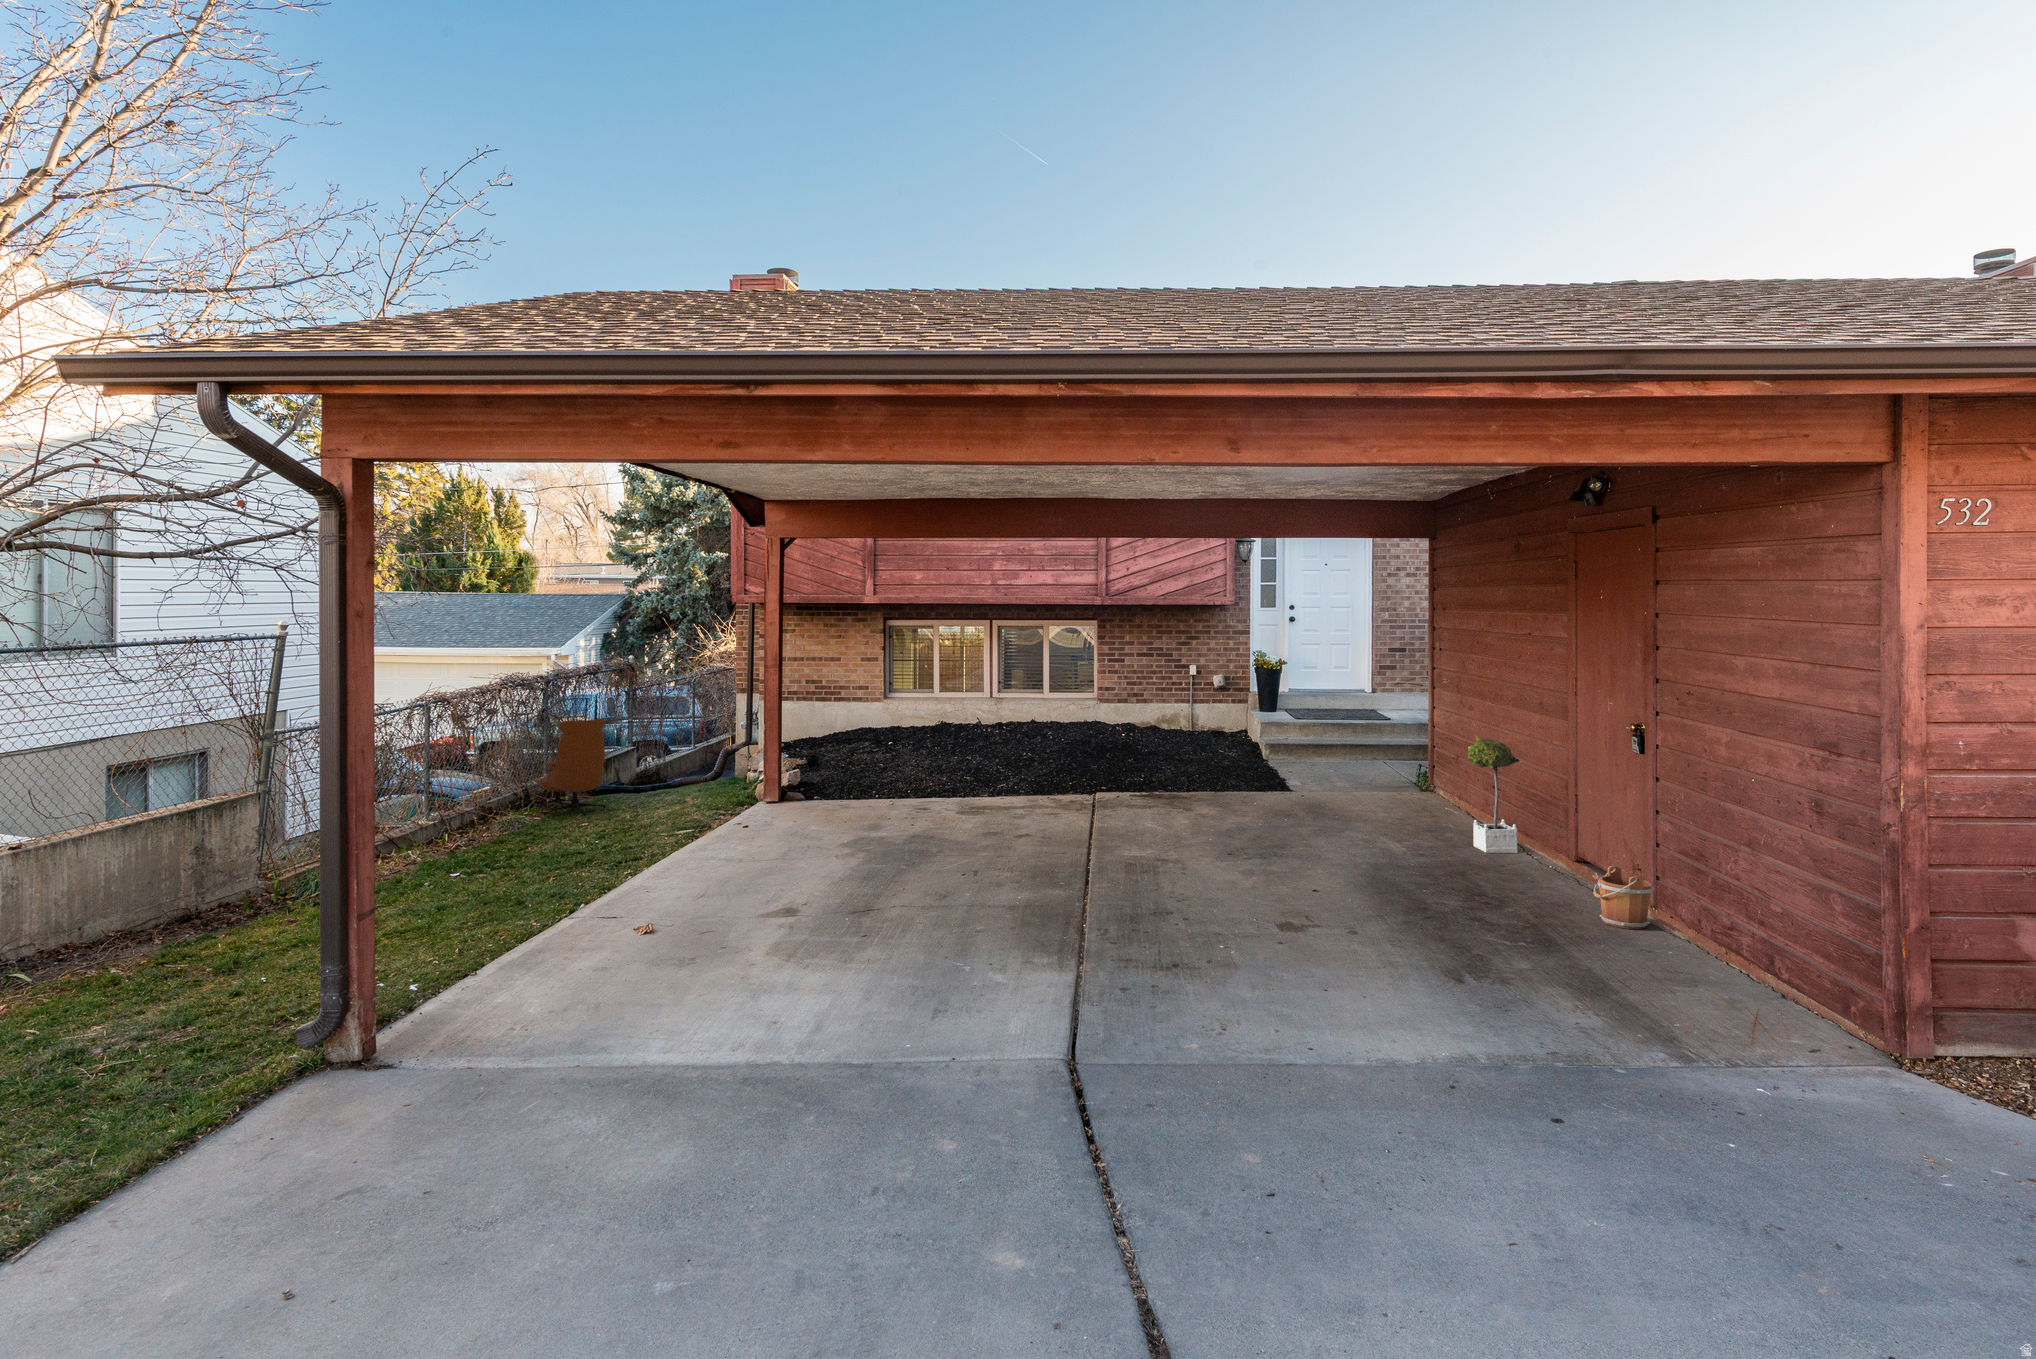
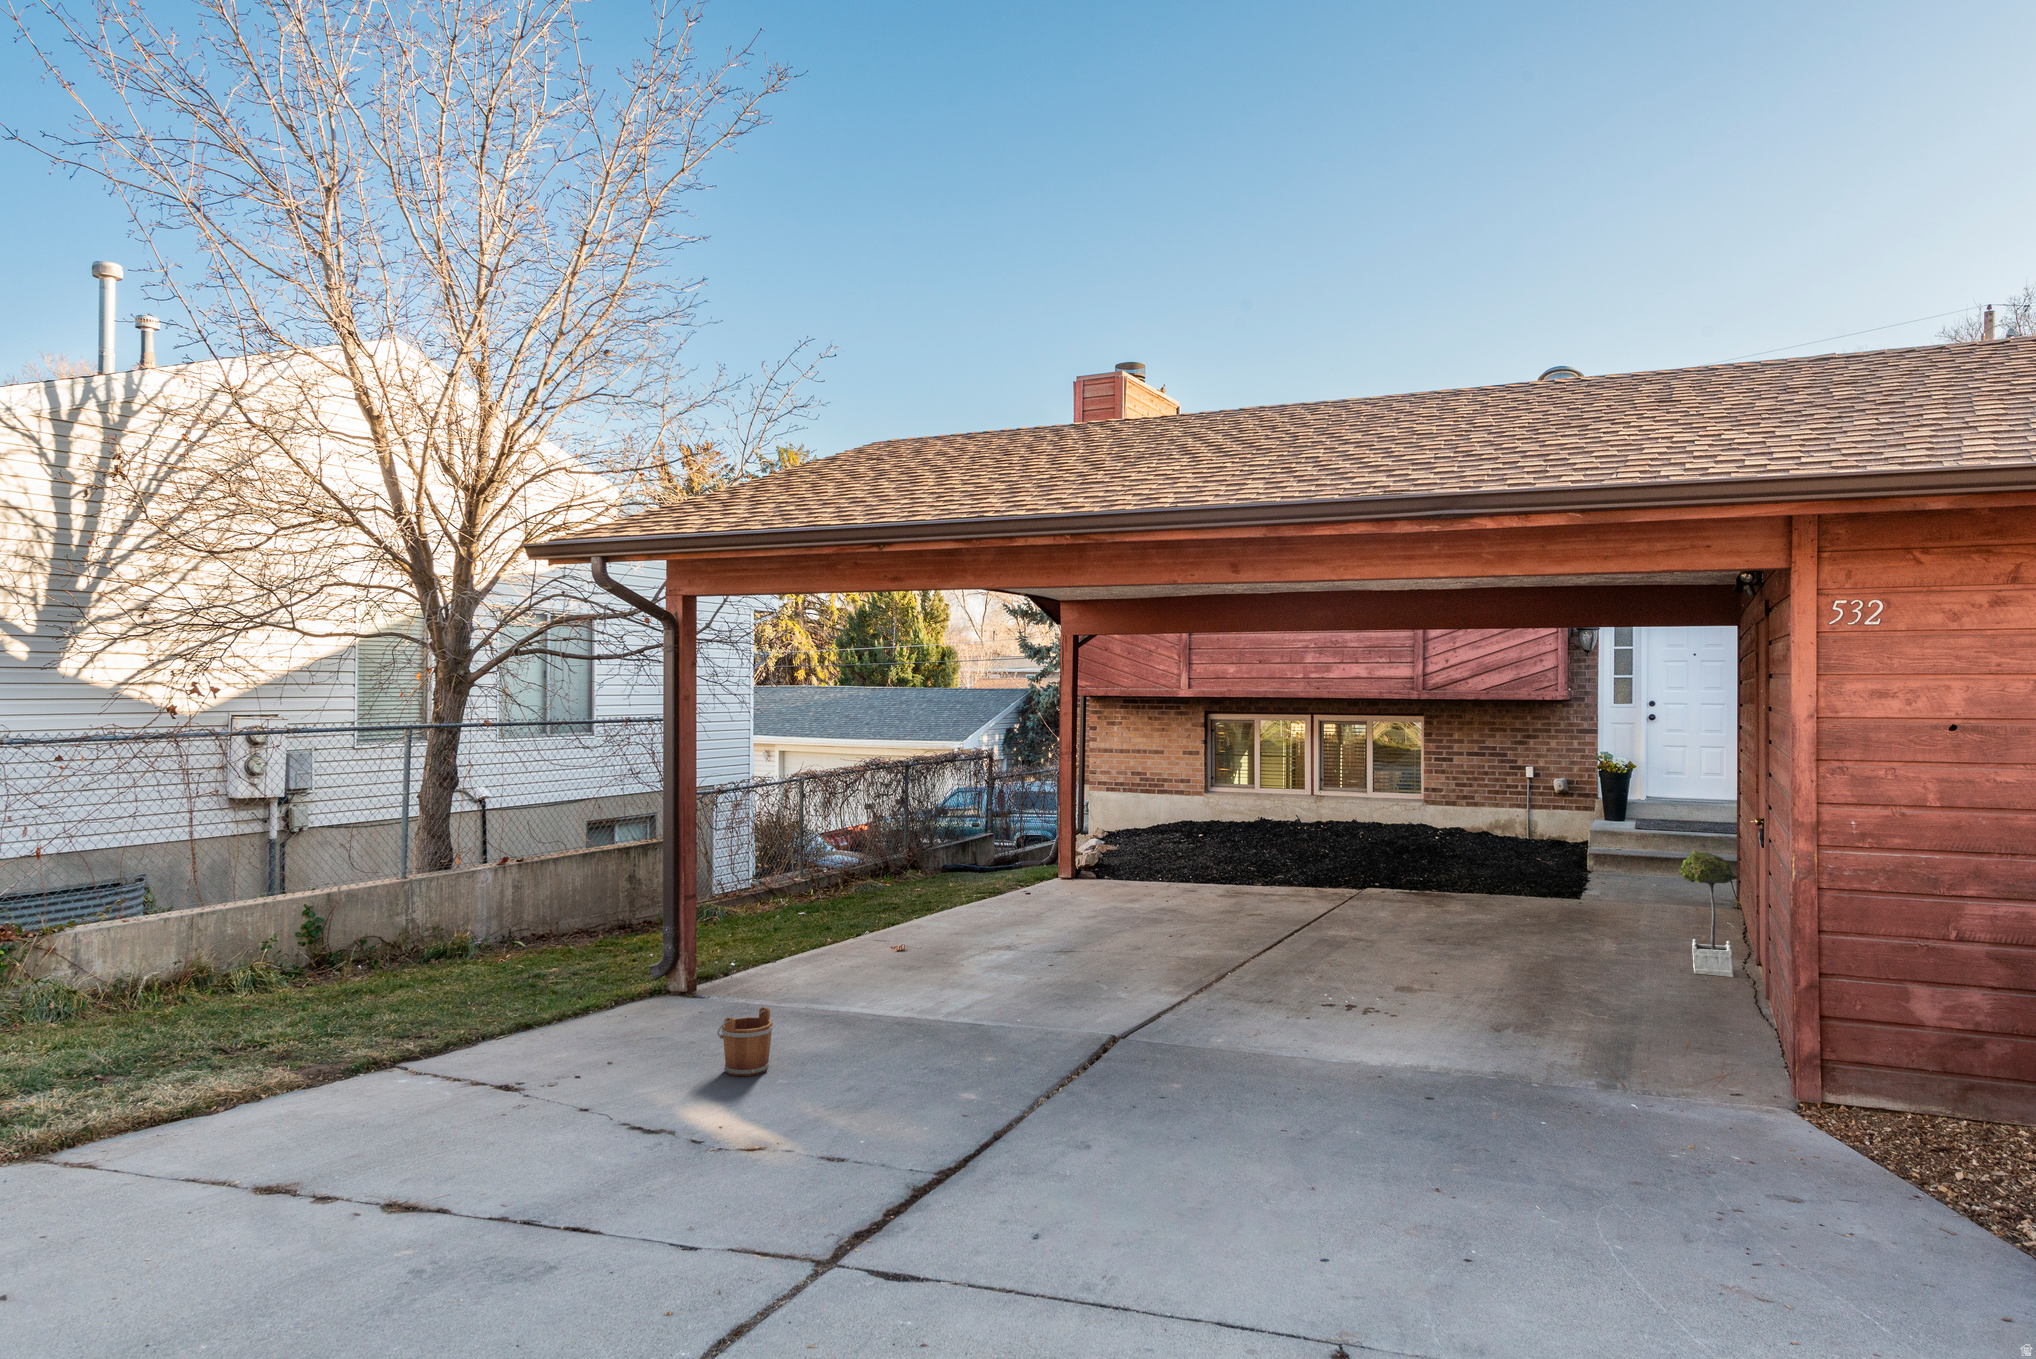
lounge chair: present [536,719,606,815] -> none [881,799,929,878]
bucket: present [1593,866,1654,929] -> present [717,1007,773,1076]

